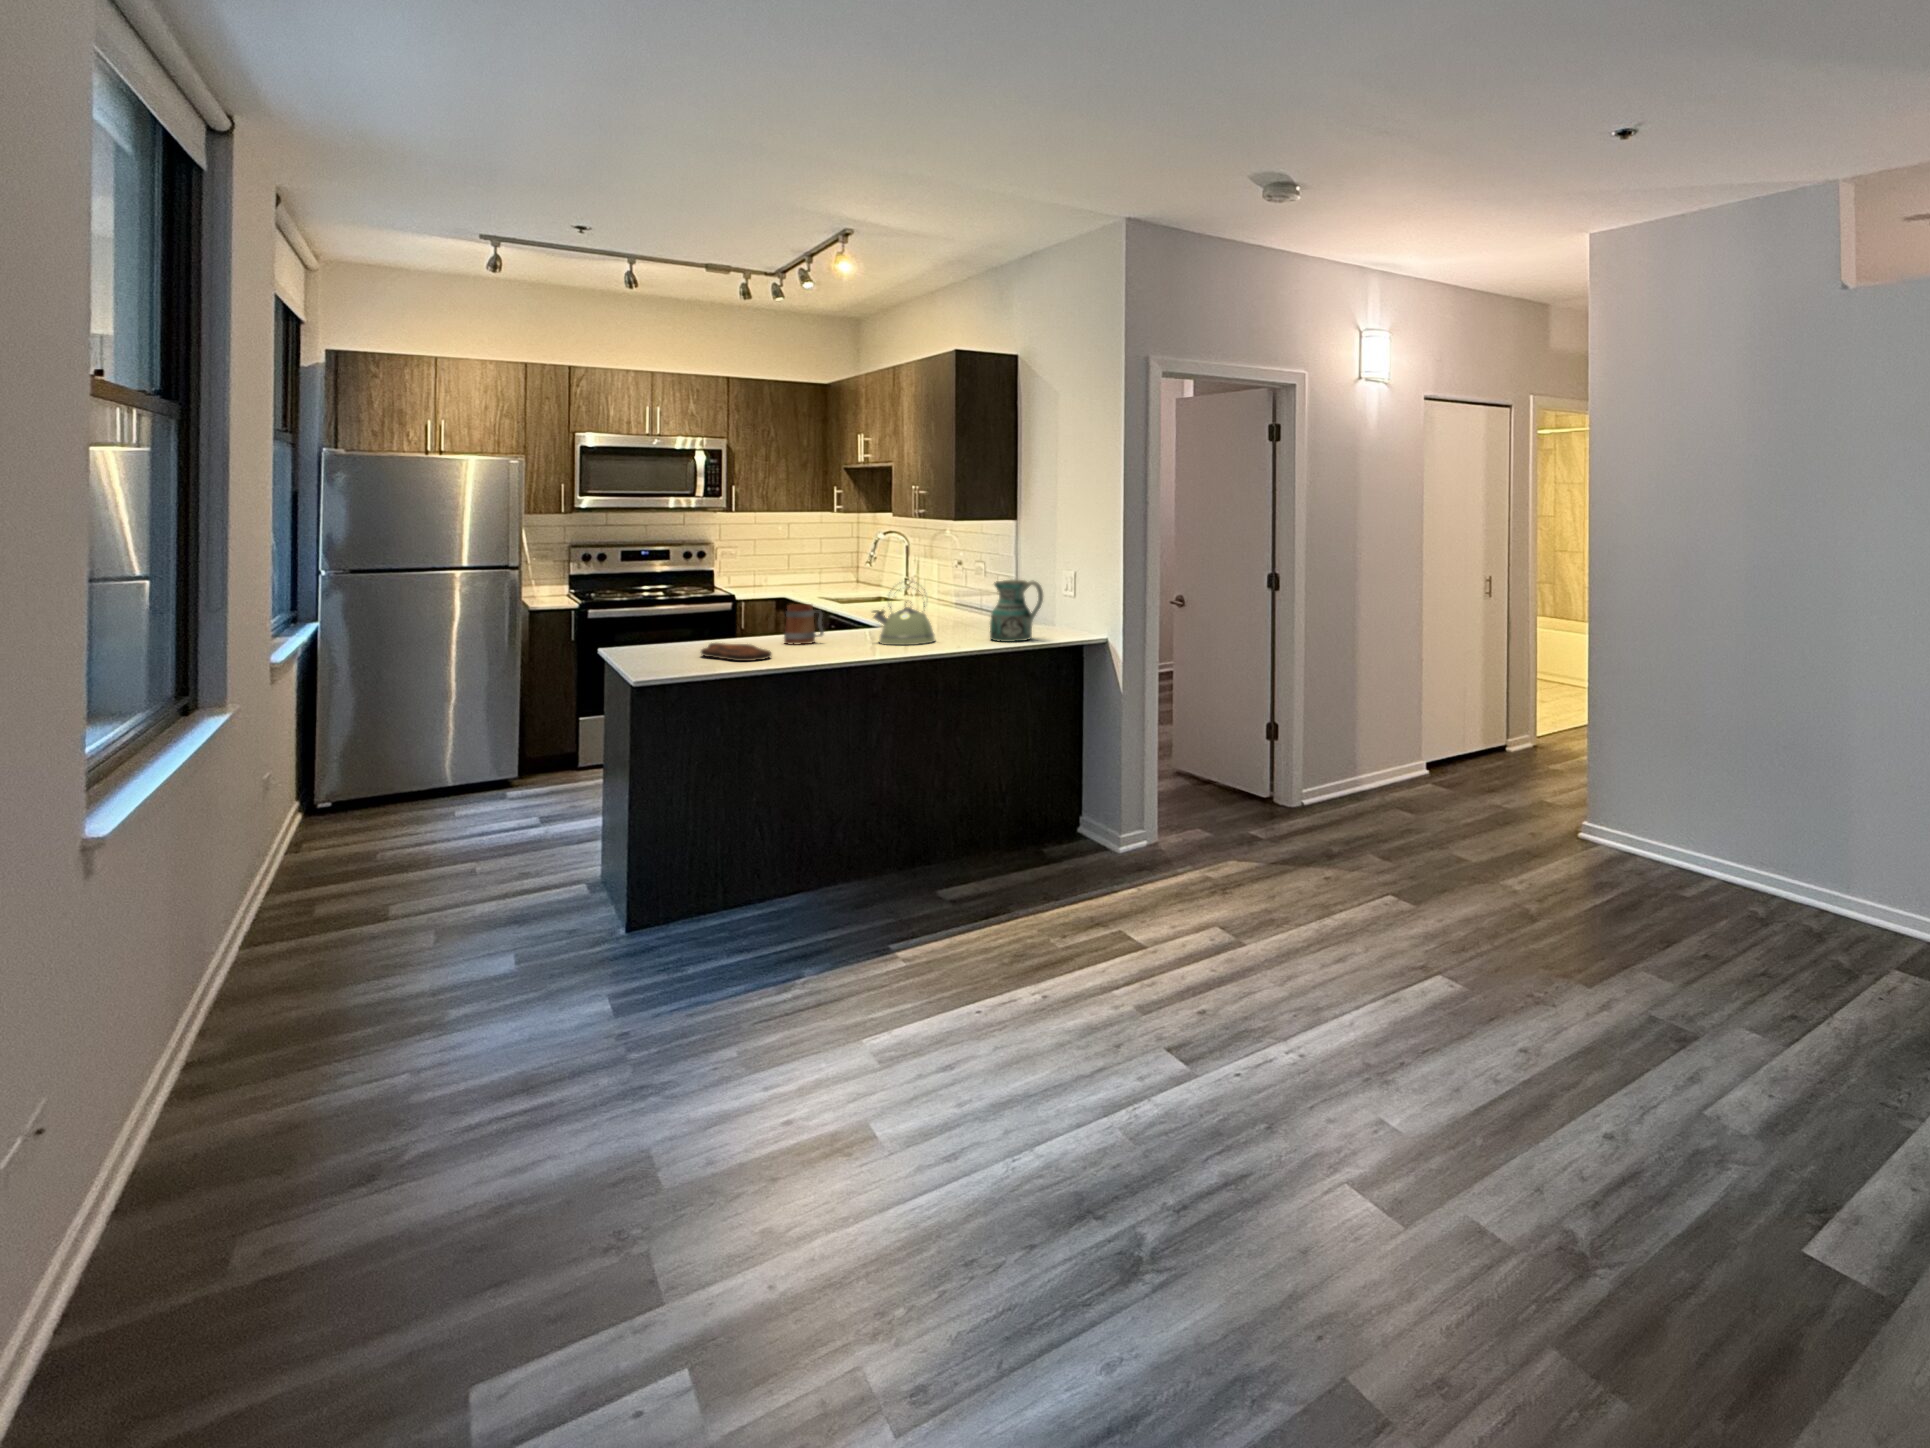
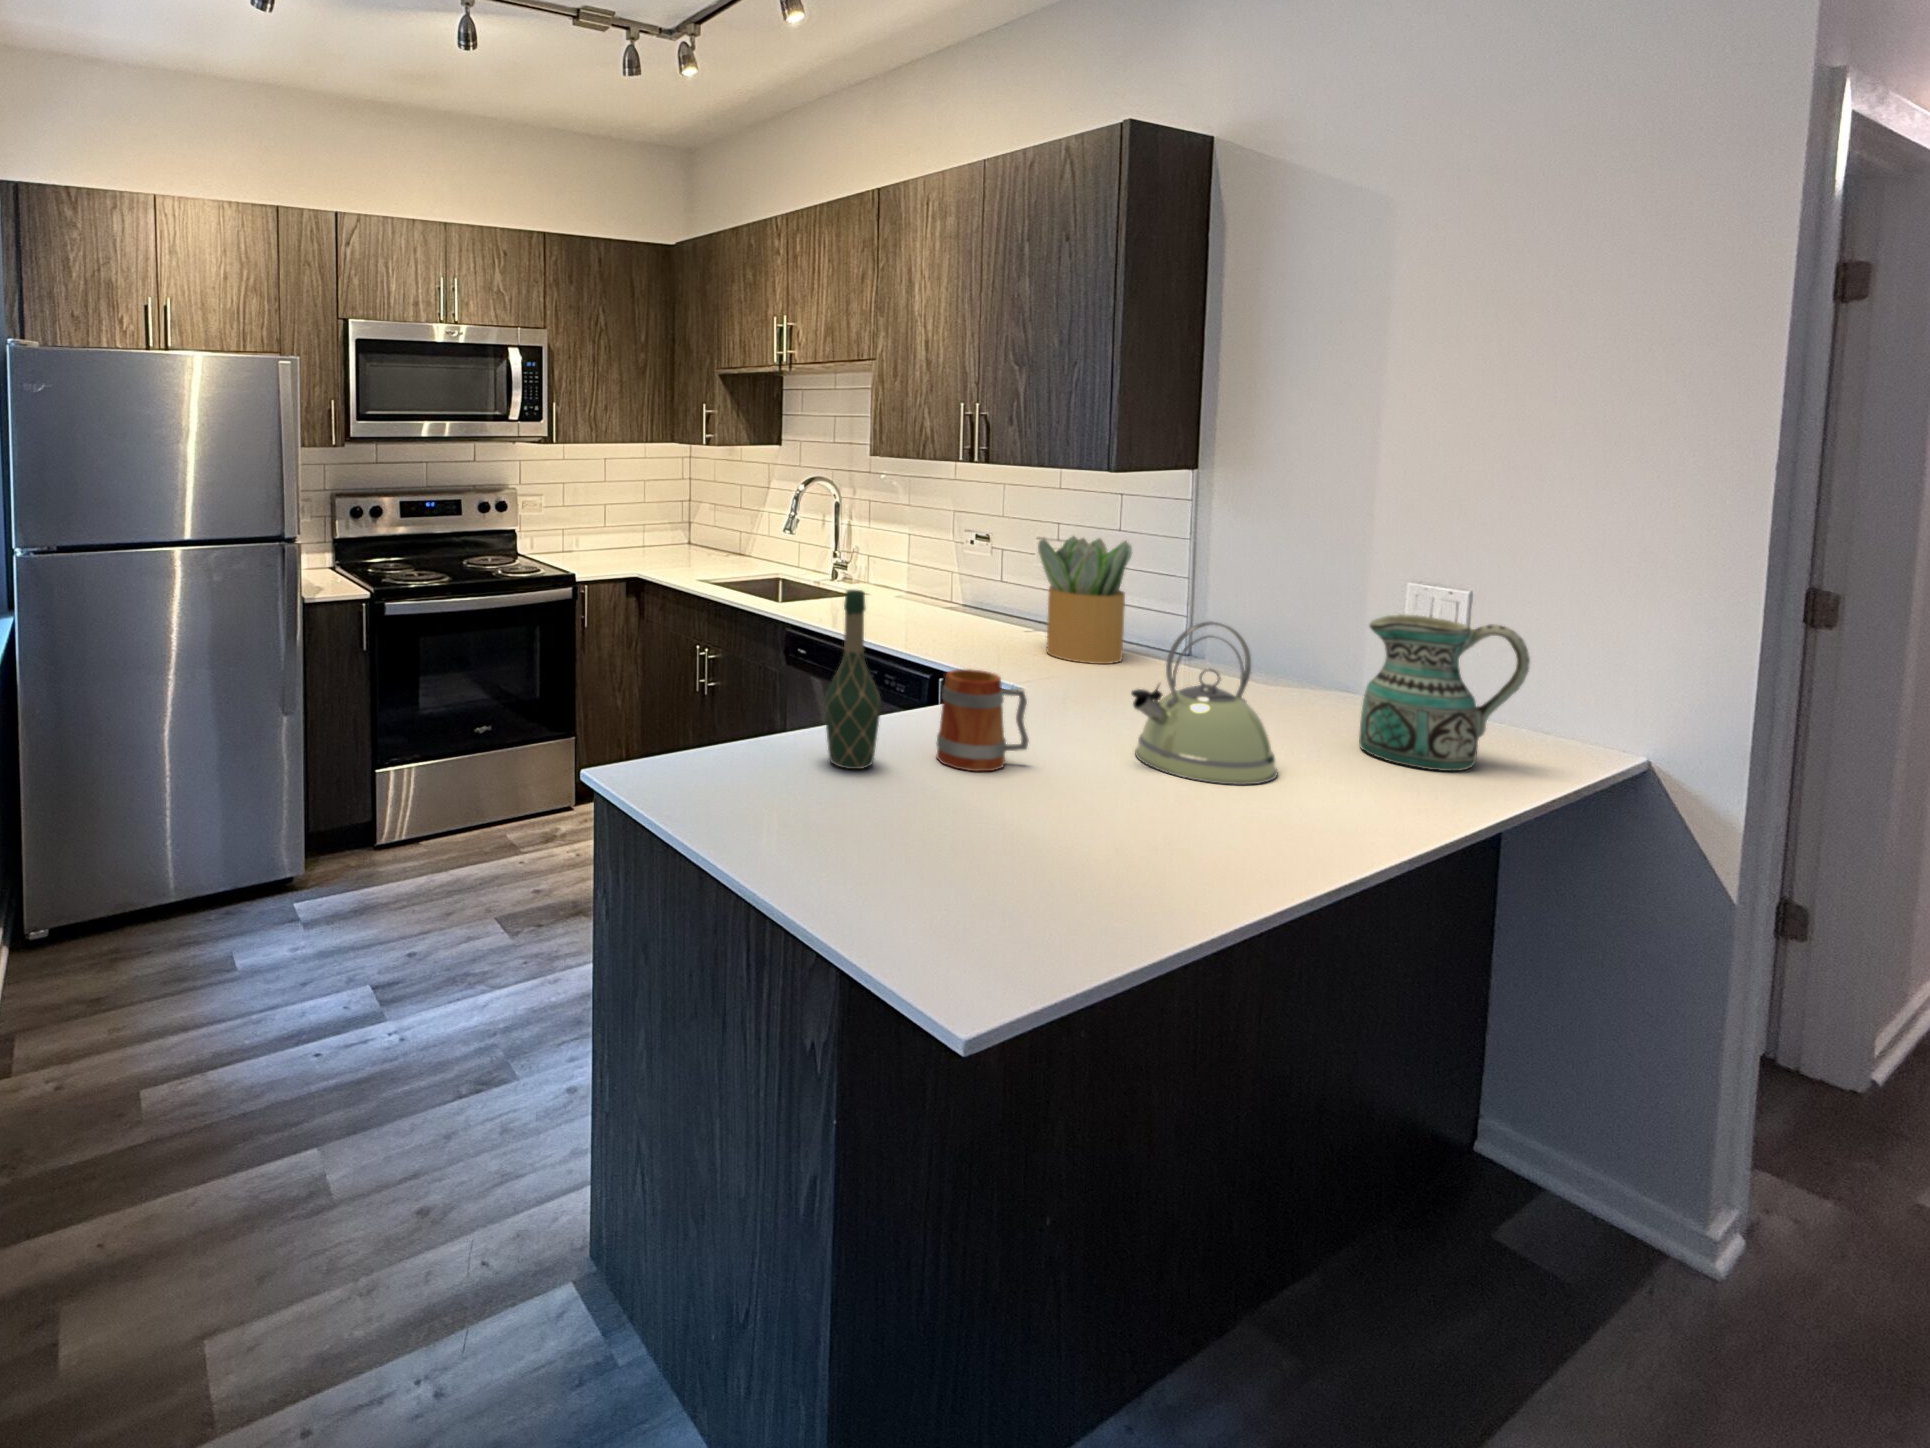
potted plant: none [939,557,988,622] -> present [1038,536,1132,664]
wine bottle: none [728,568,755,645] -> present [824,590,881,769]
cutting board: present [701,643,771,661] -> none [832,781,1084,892]

